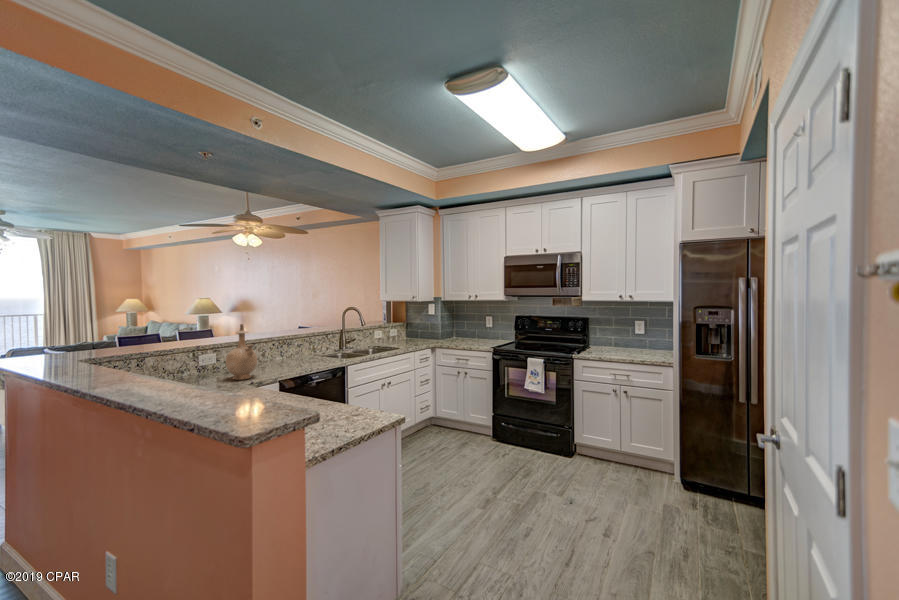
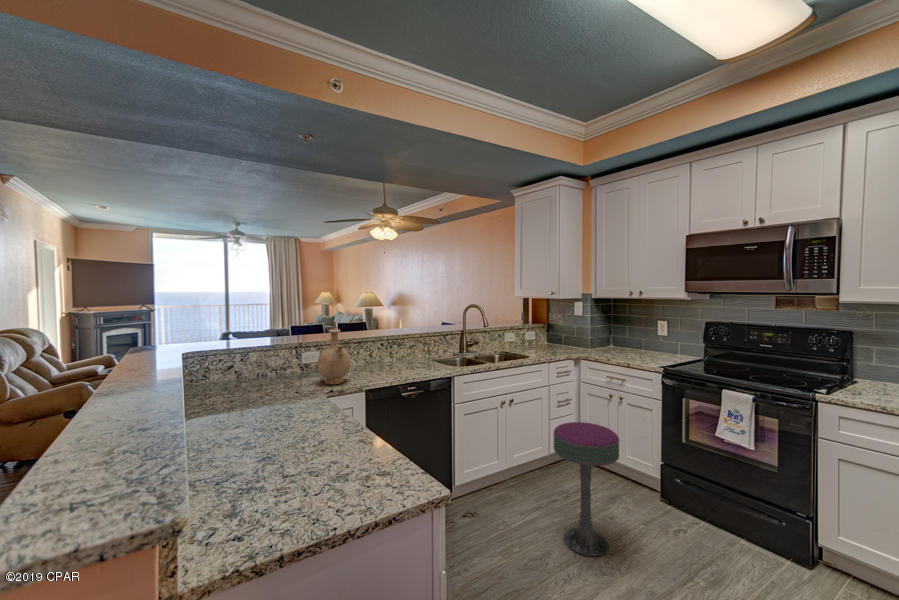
bar stool: none [427,390,470,479] -> present [554,422,619,556]

